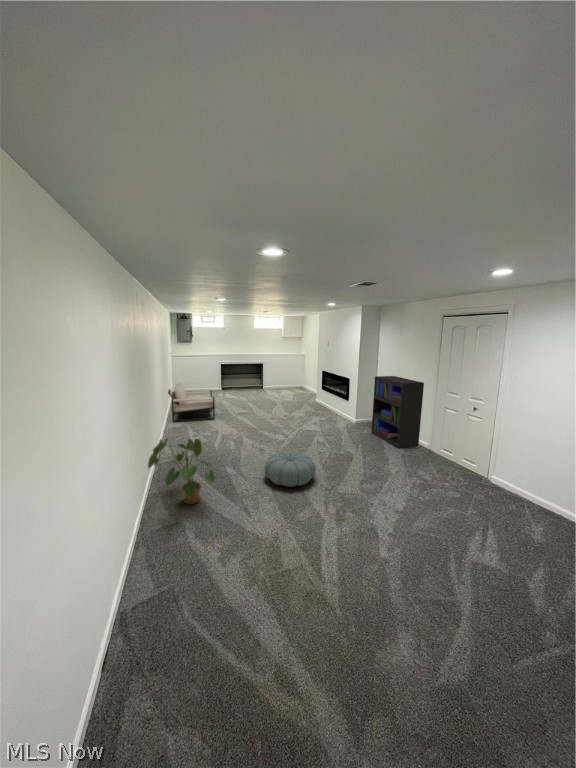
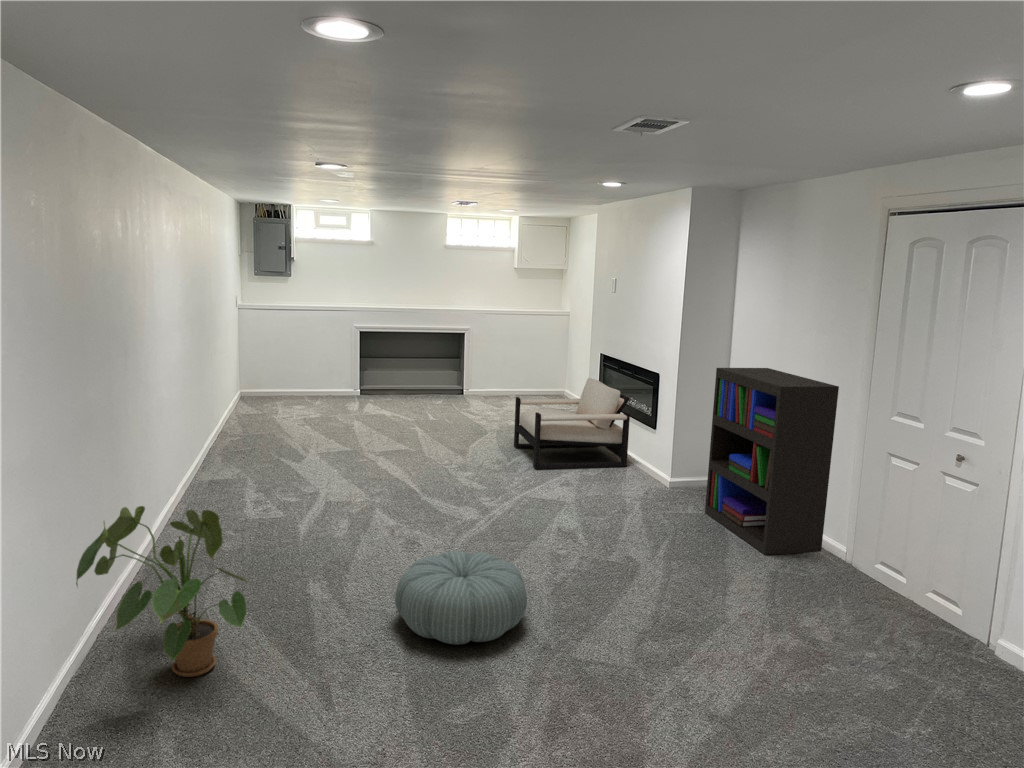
armchair: present [168,383,215,422] -> present [514,378,630,470]

